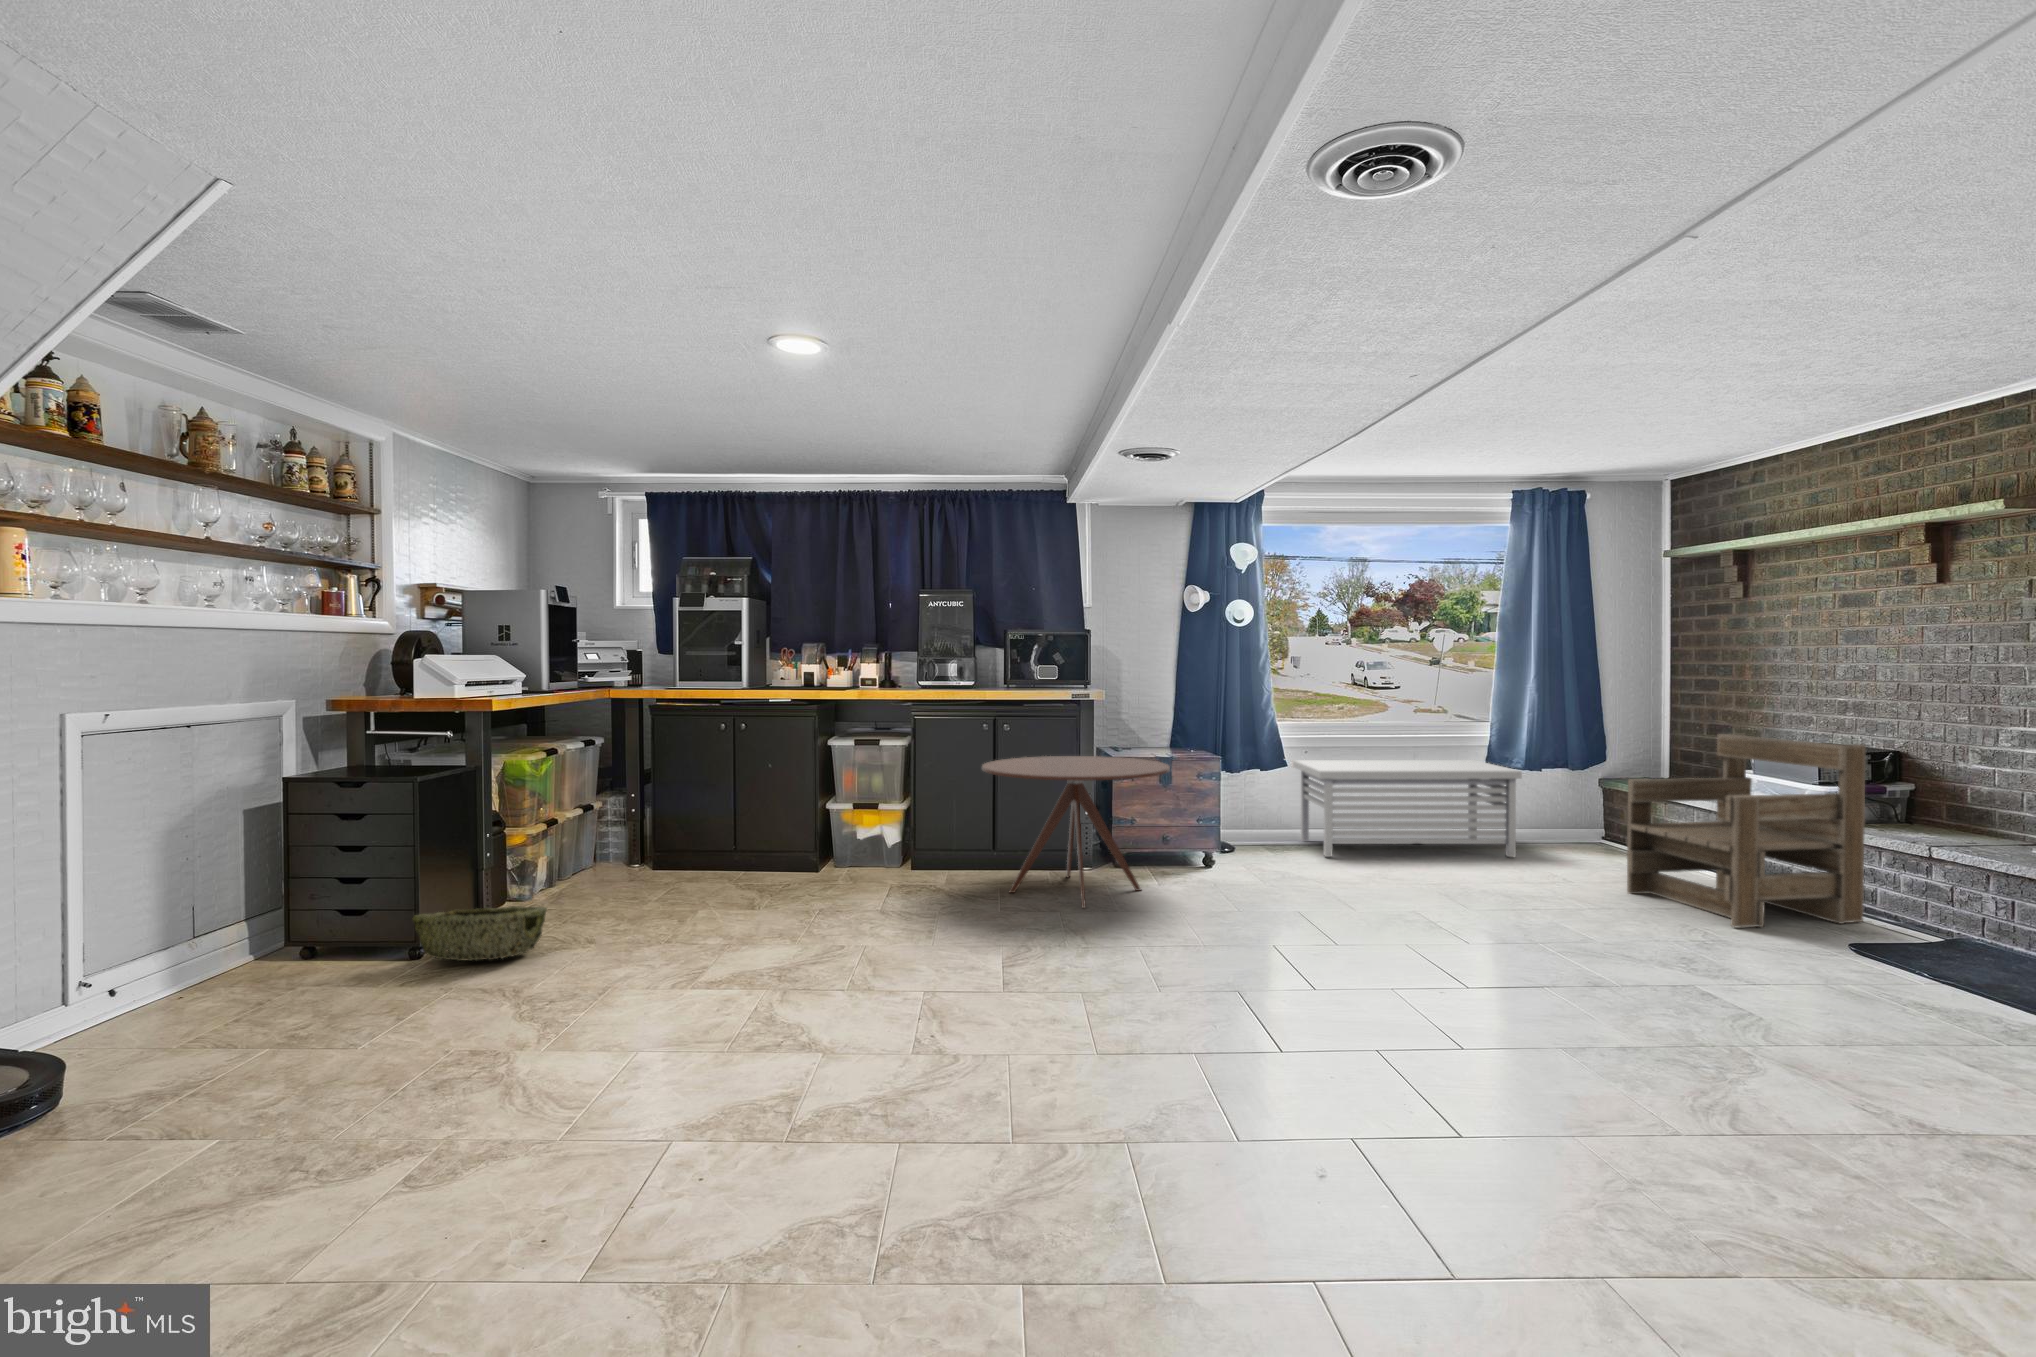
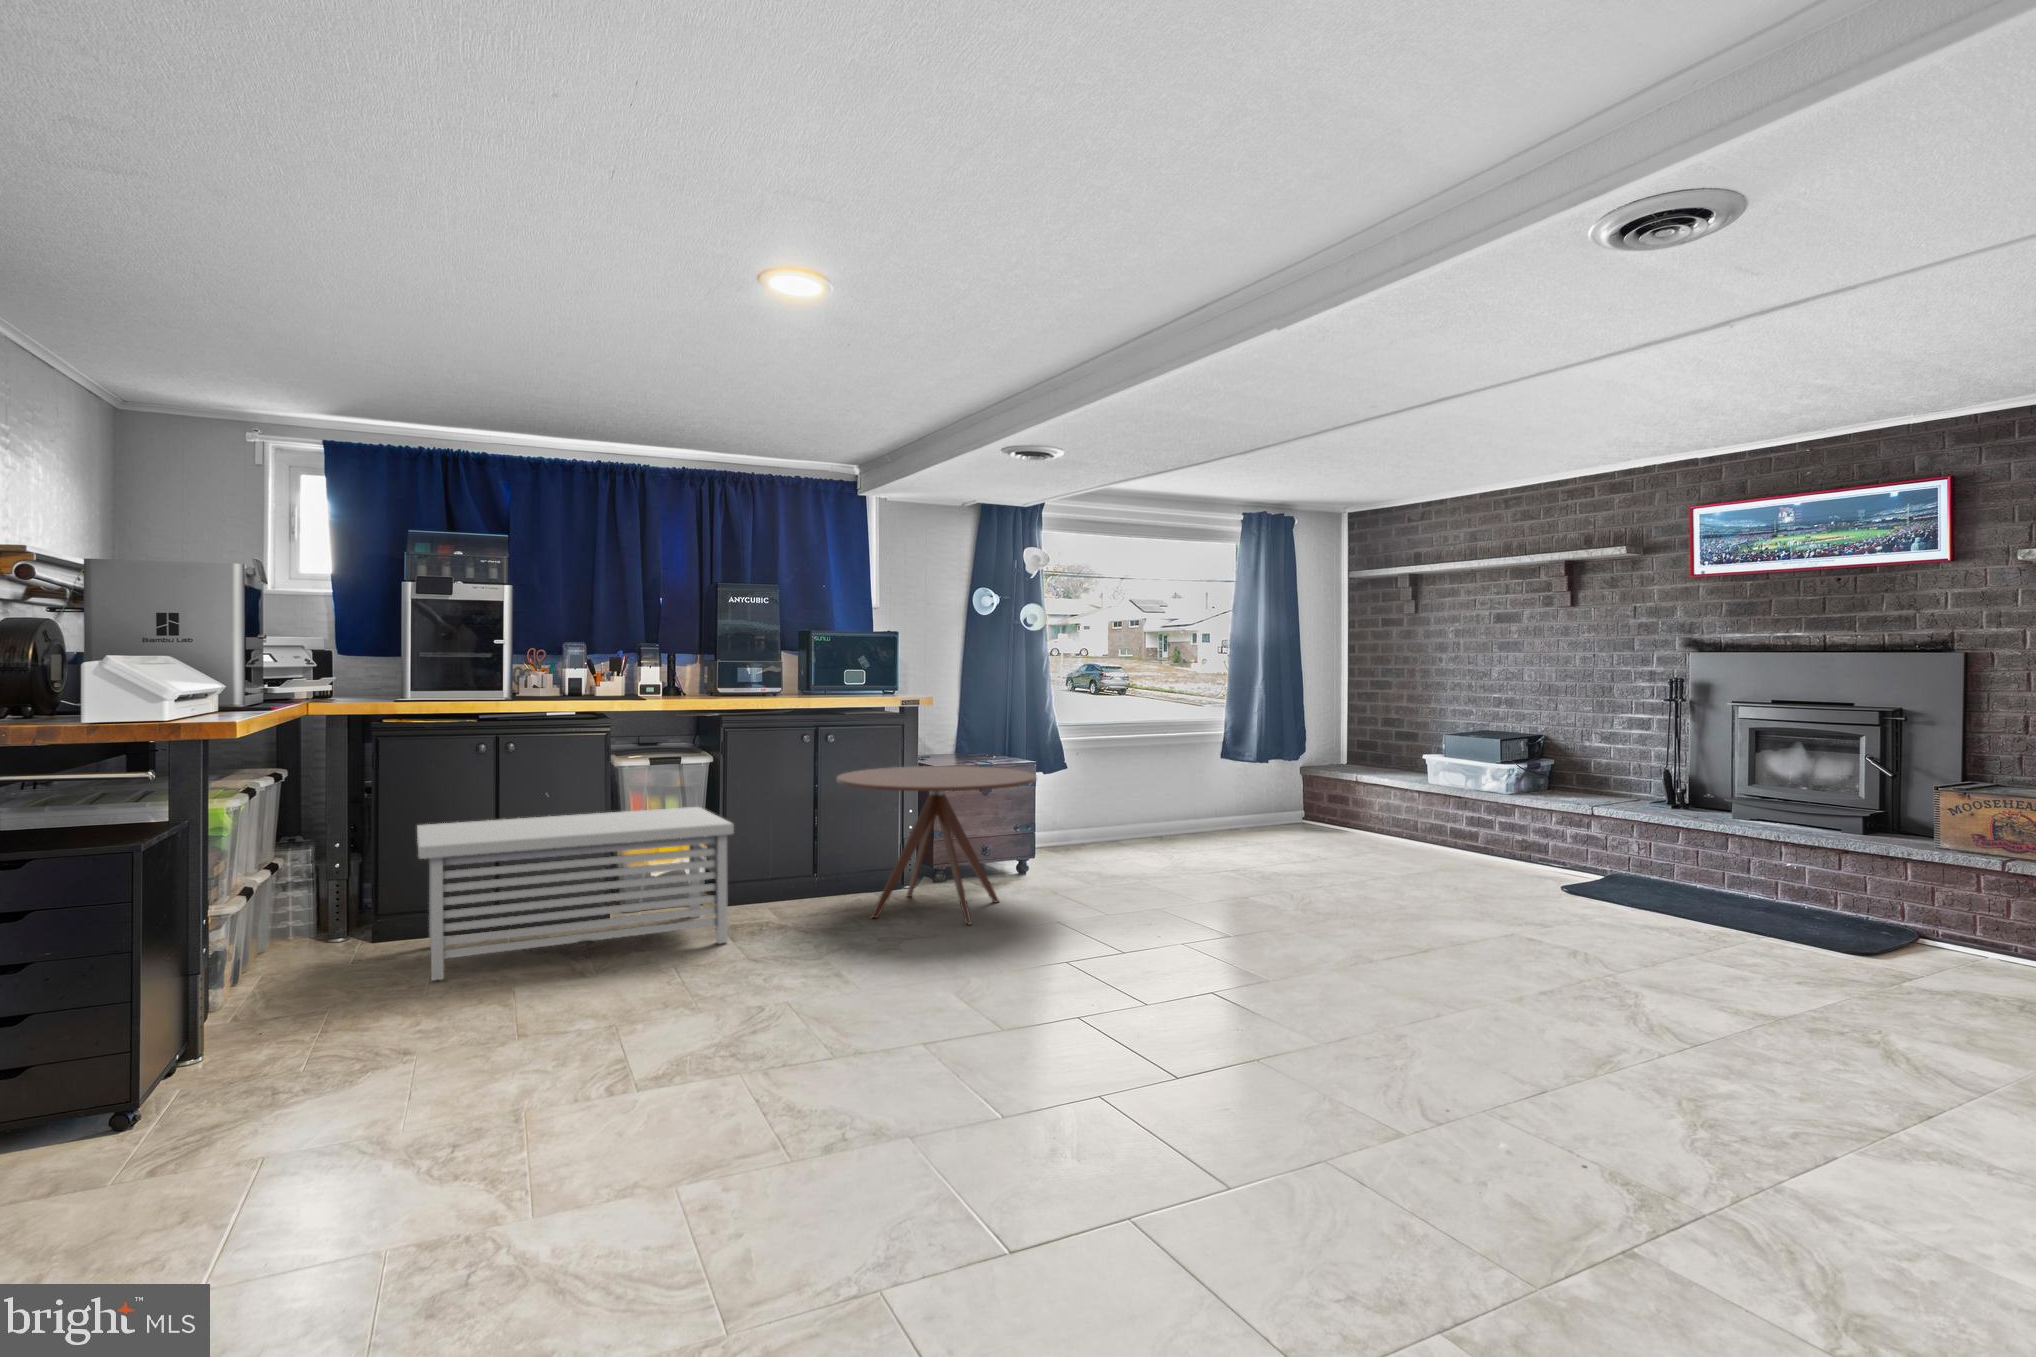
armchair: present [1627,734,1866,927] -> none [1376,725,1541,882]
storage bench: present [1293,760,1522,857] -> present [417,807,734,980]
woven basket: present [412,906,547,961] -> none [180,997,377,1090]

